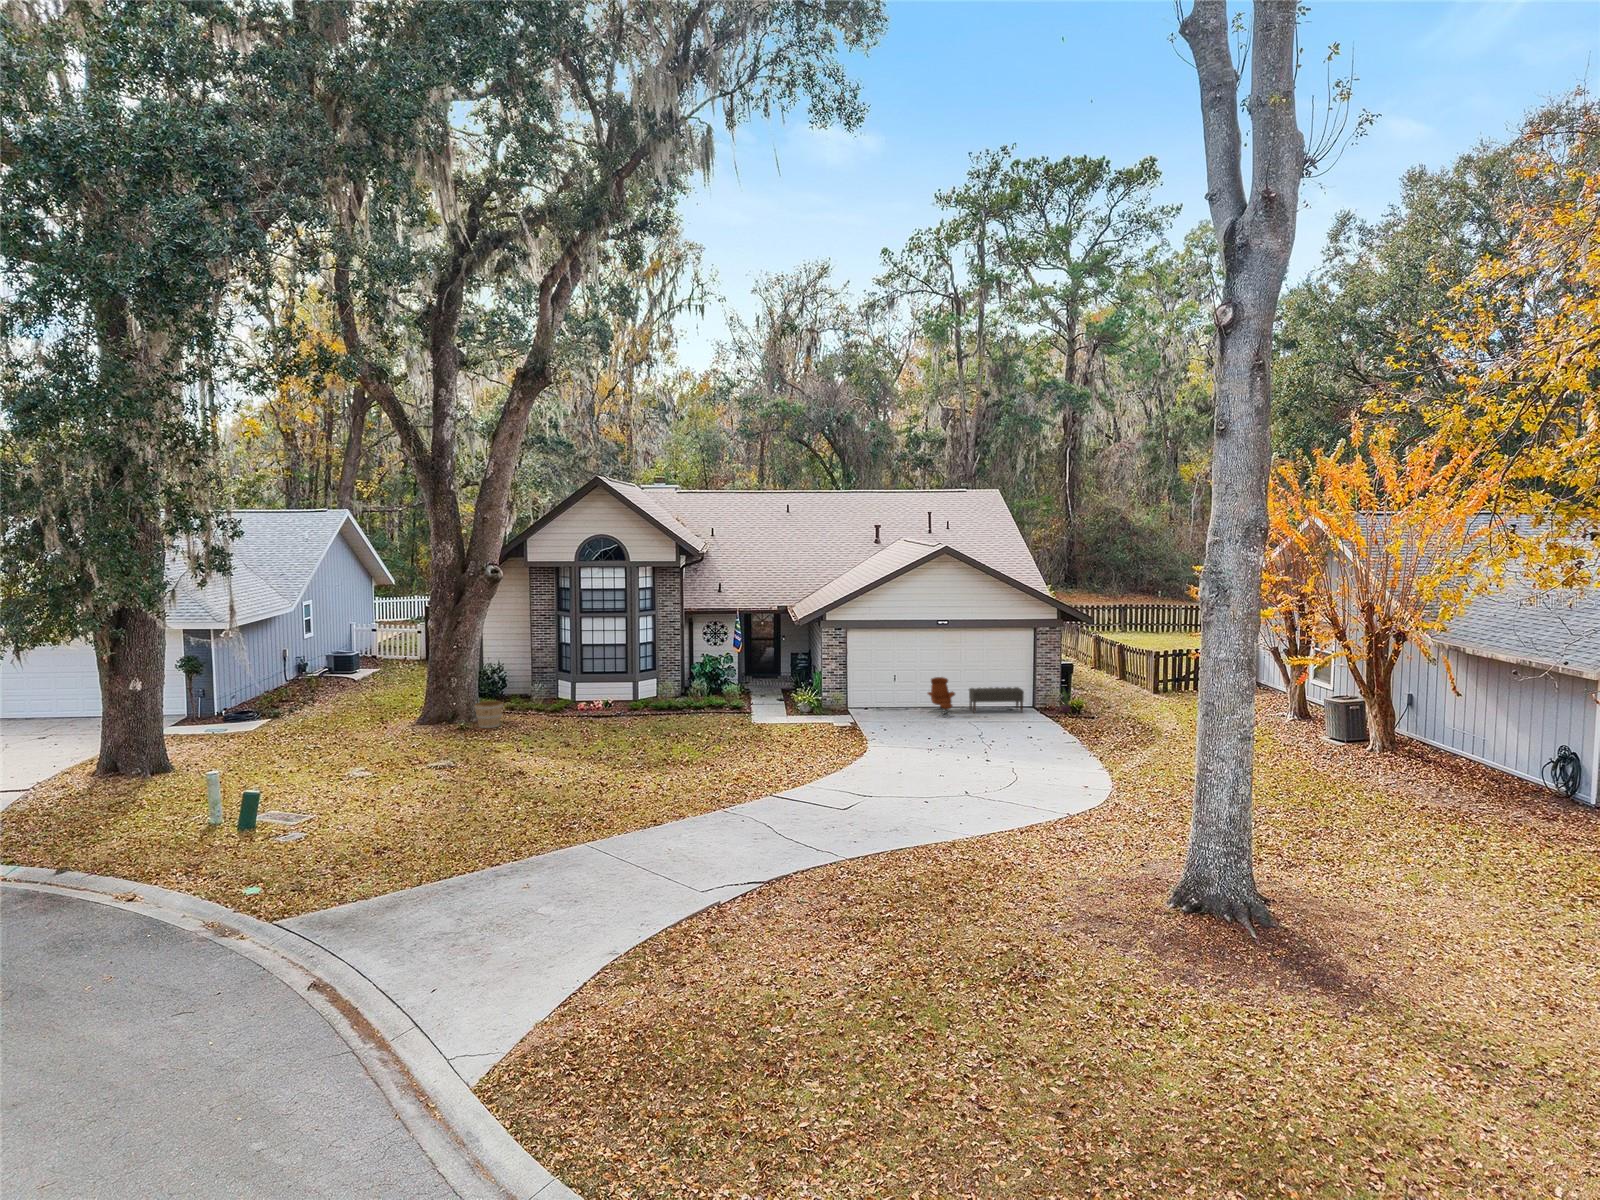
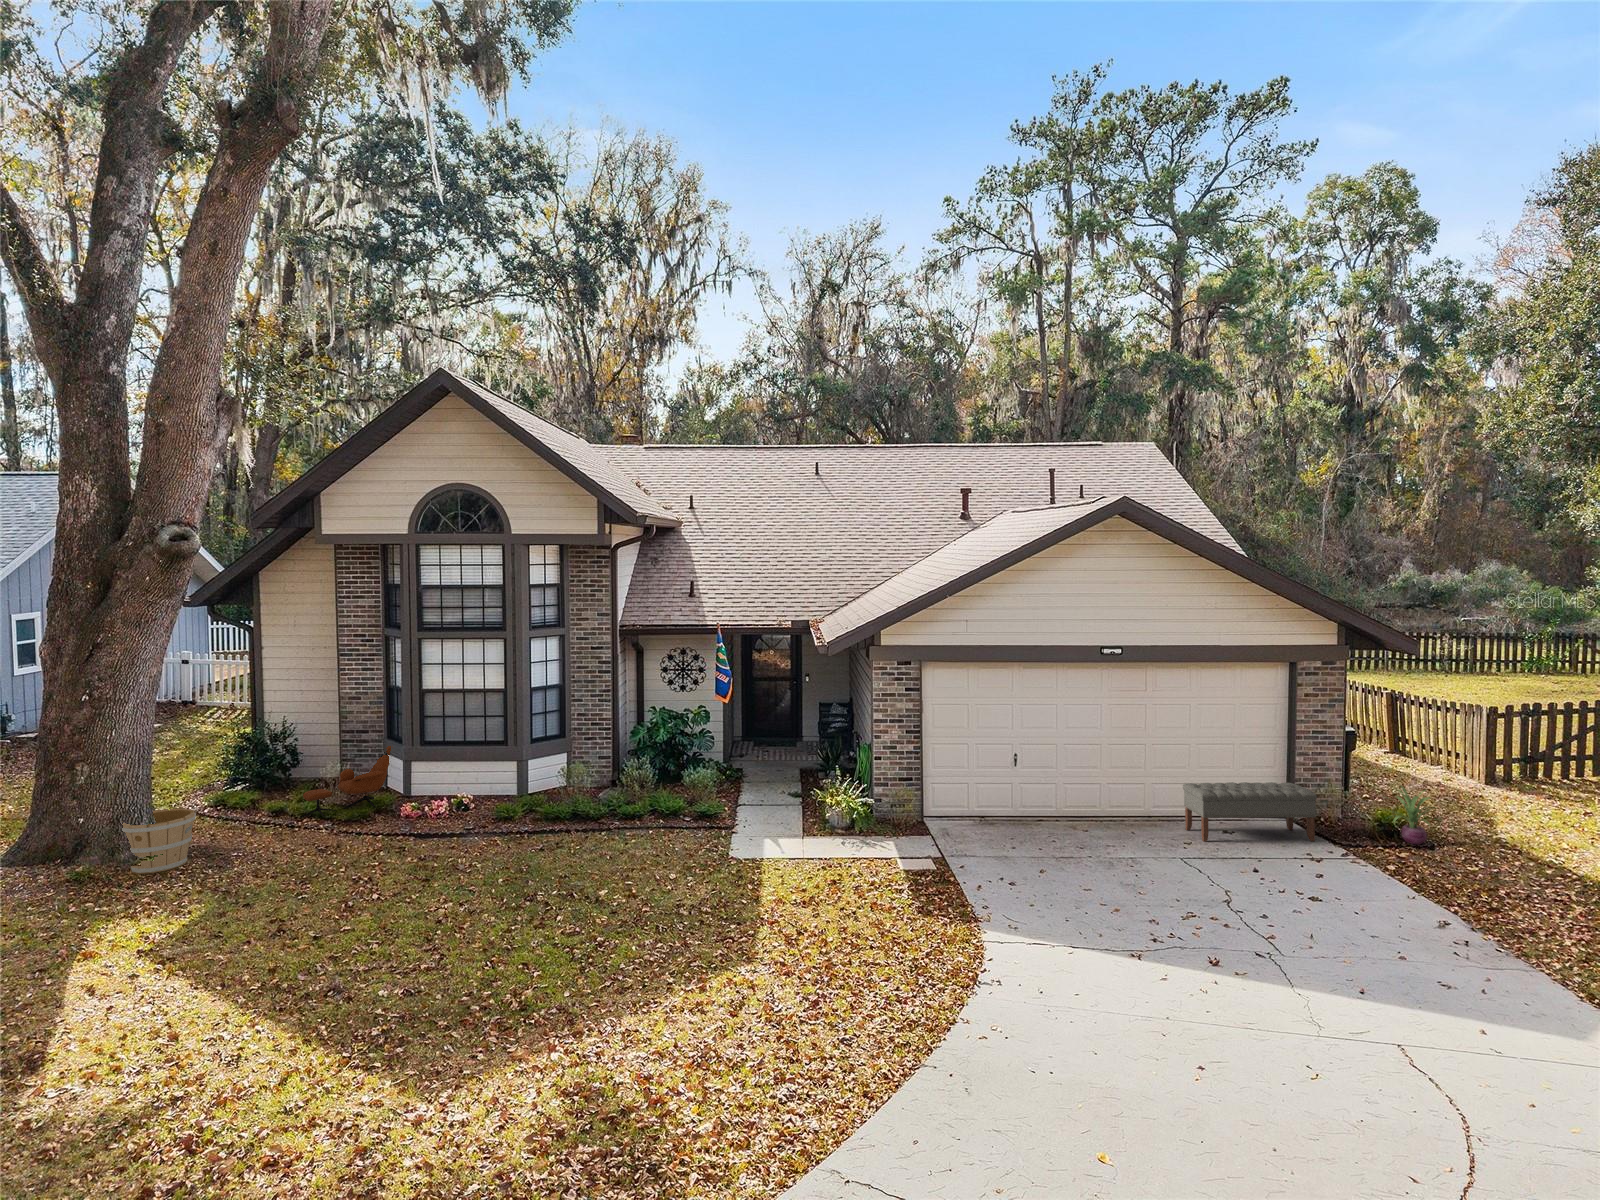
lounge chair: present [928,677,955,716] -> present [300,746,391,818]

